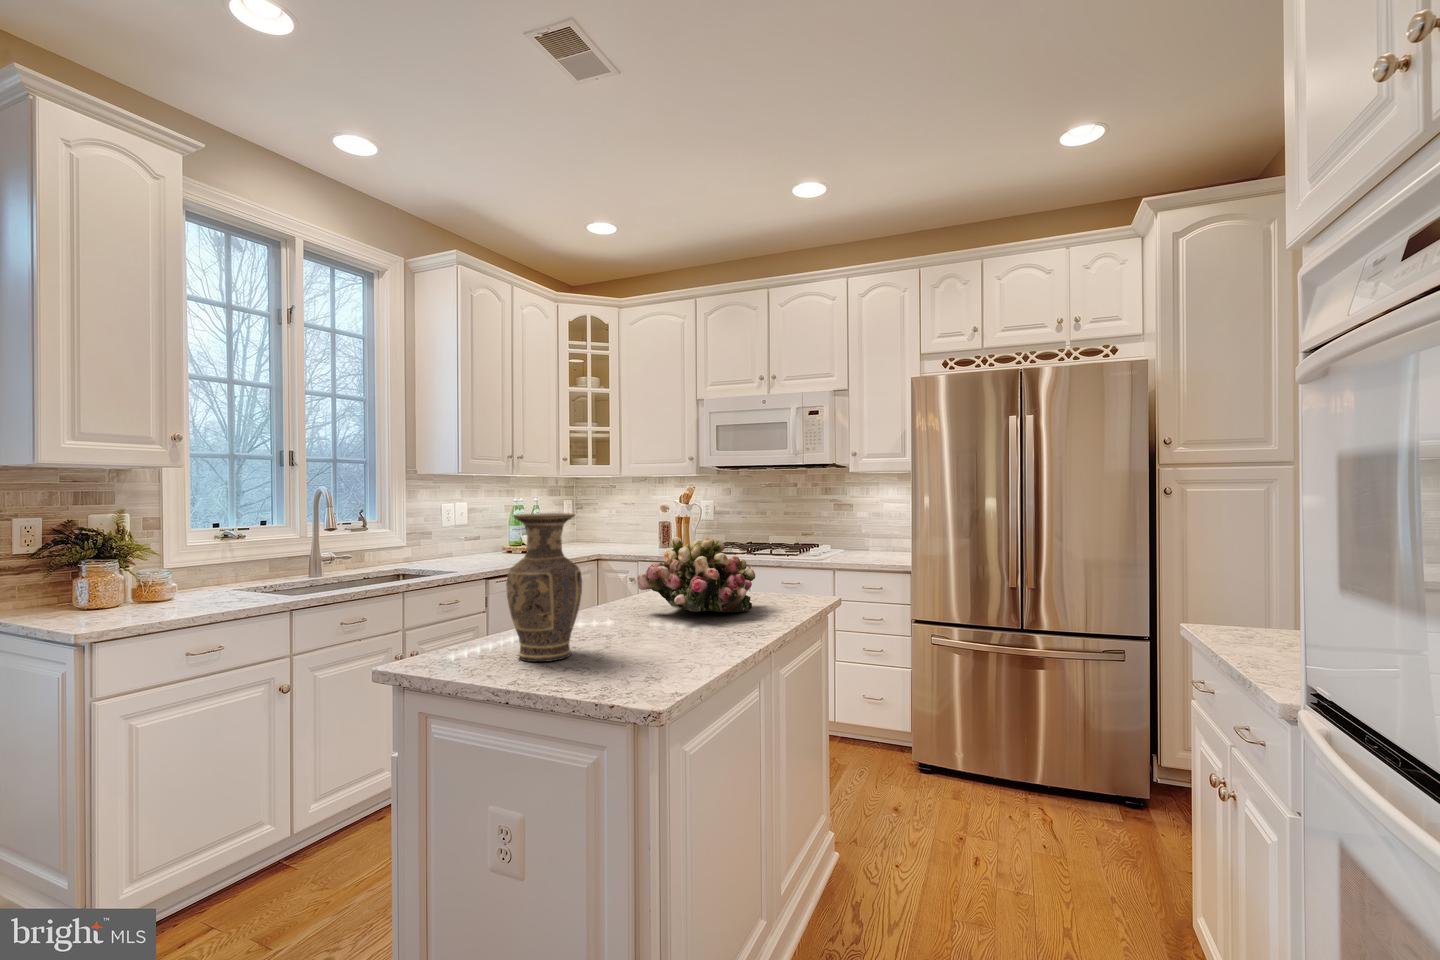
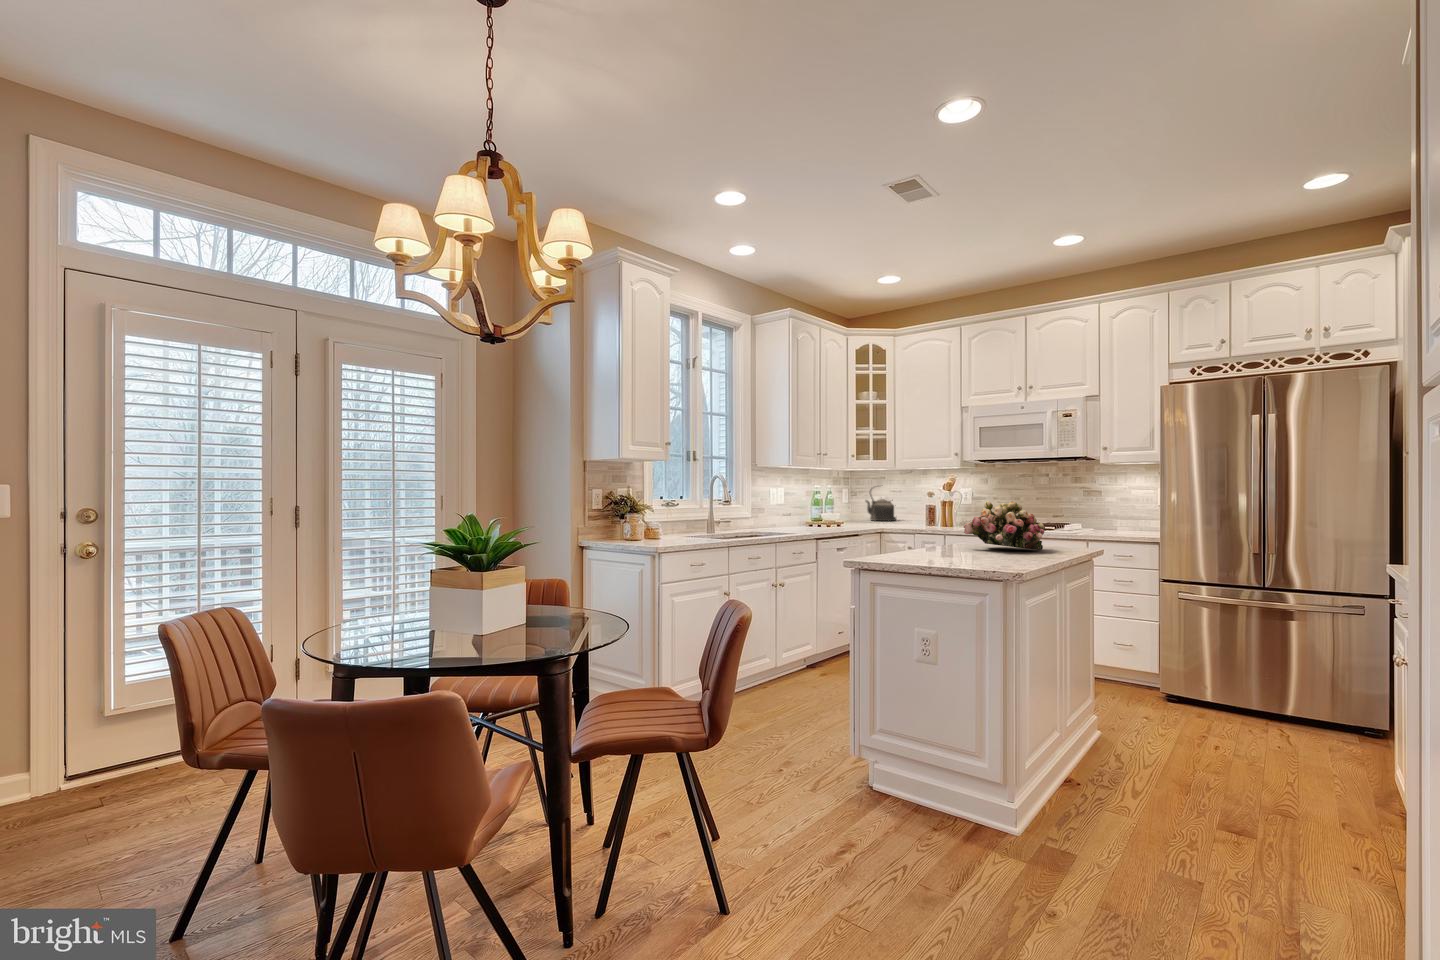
kettle: none [589,497,630,542] -> present [866,488,896,521]
vase: present [506,513,582,662] -> none [911,480,954,560]

